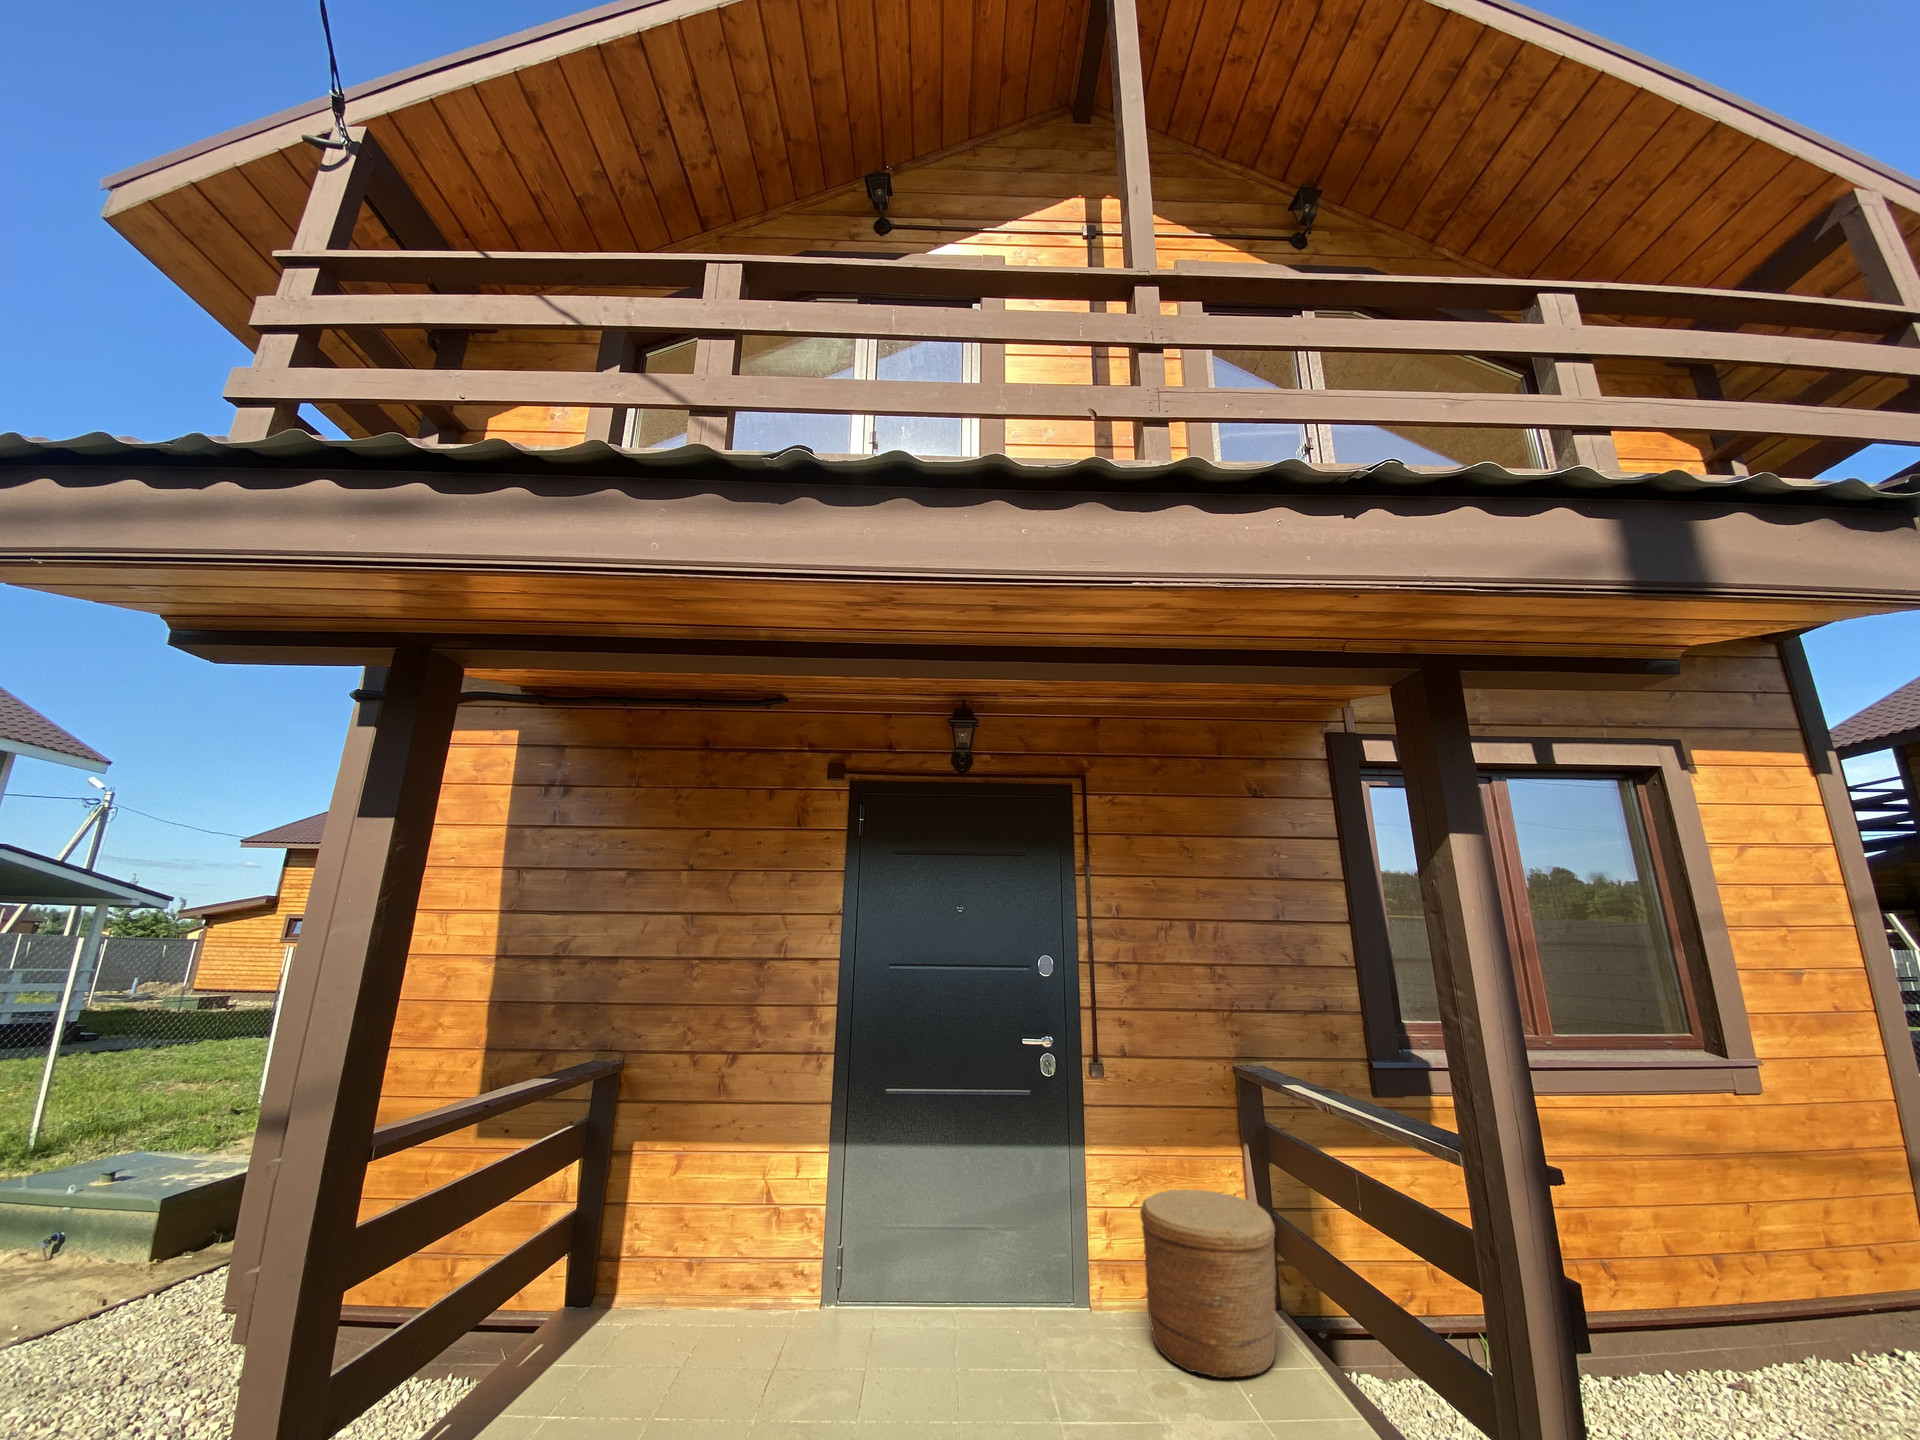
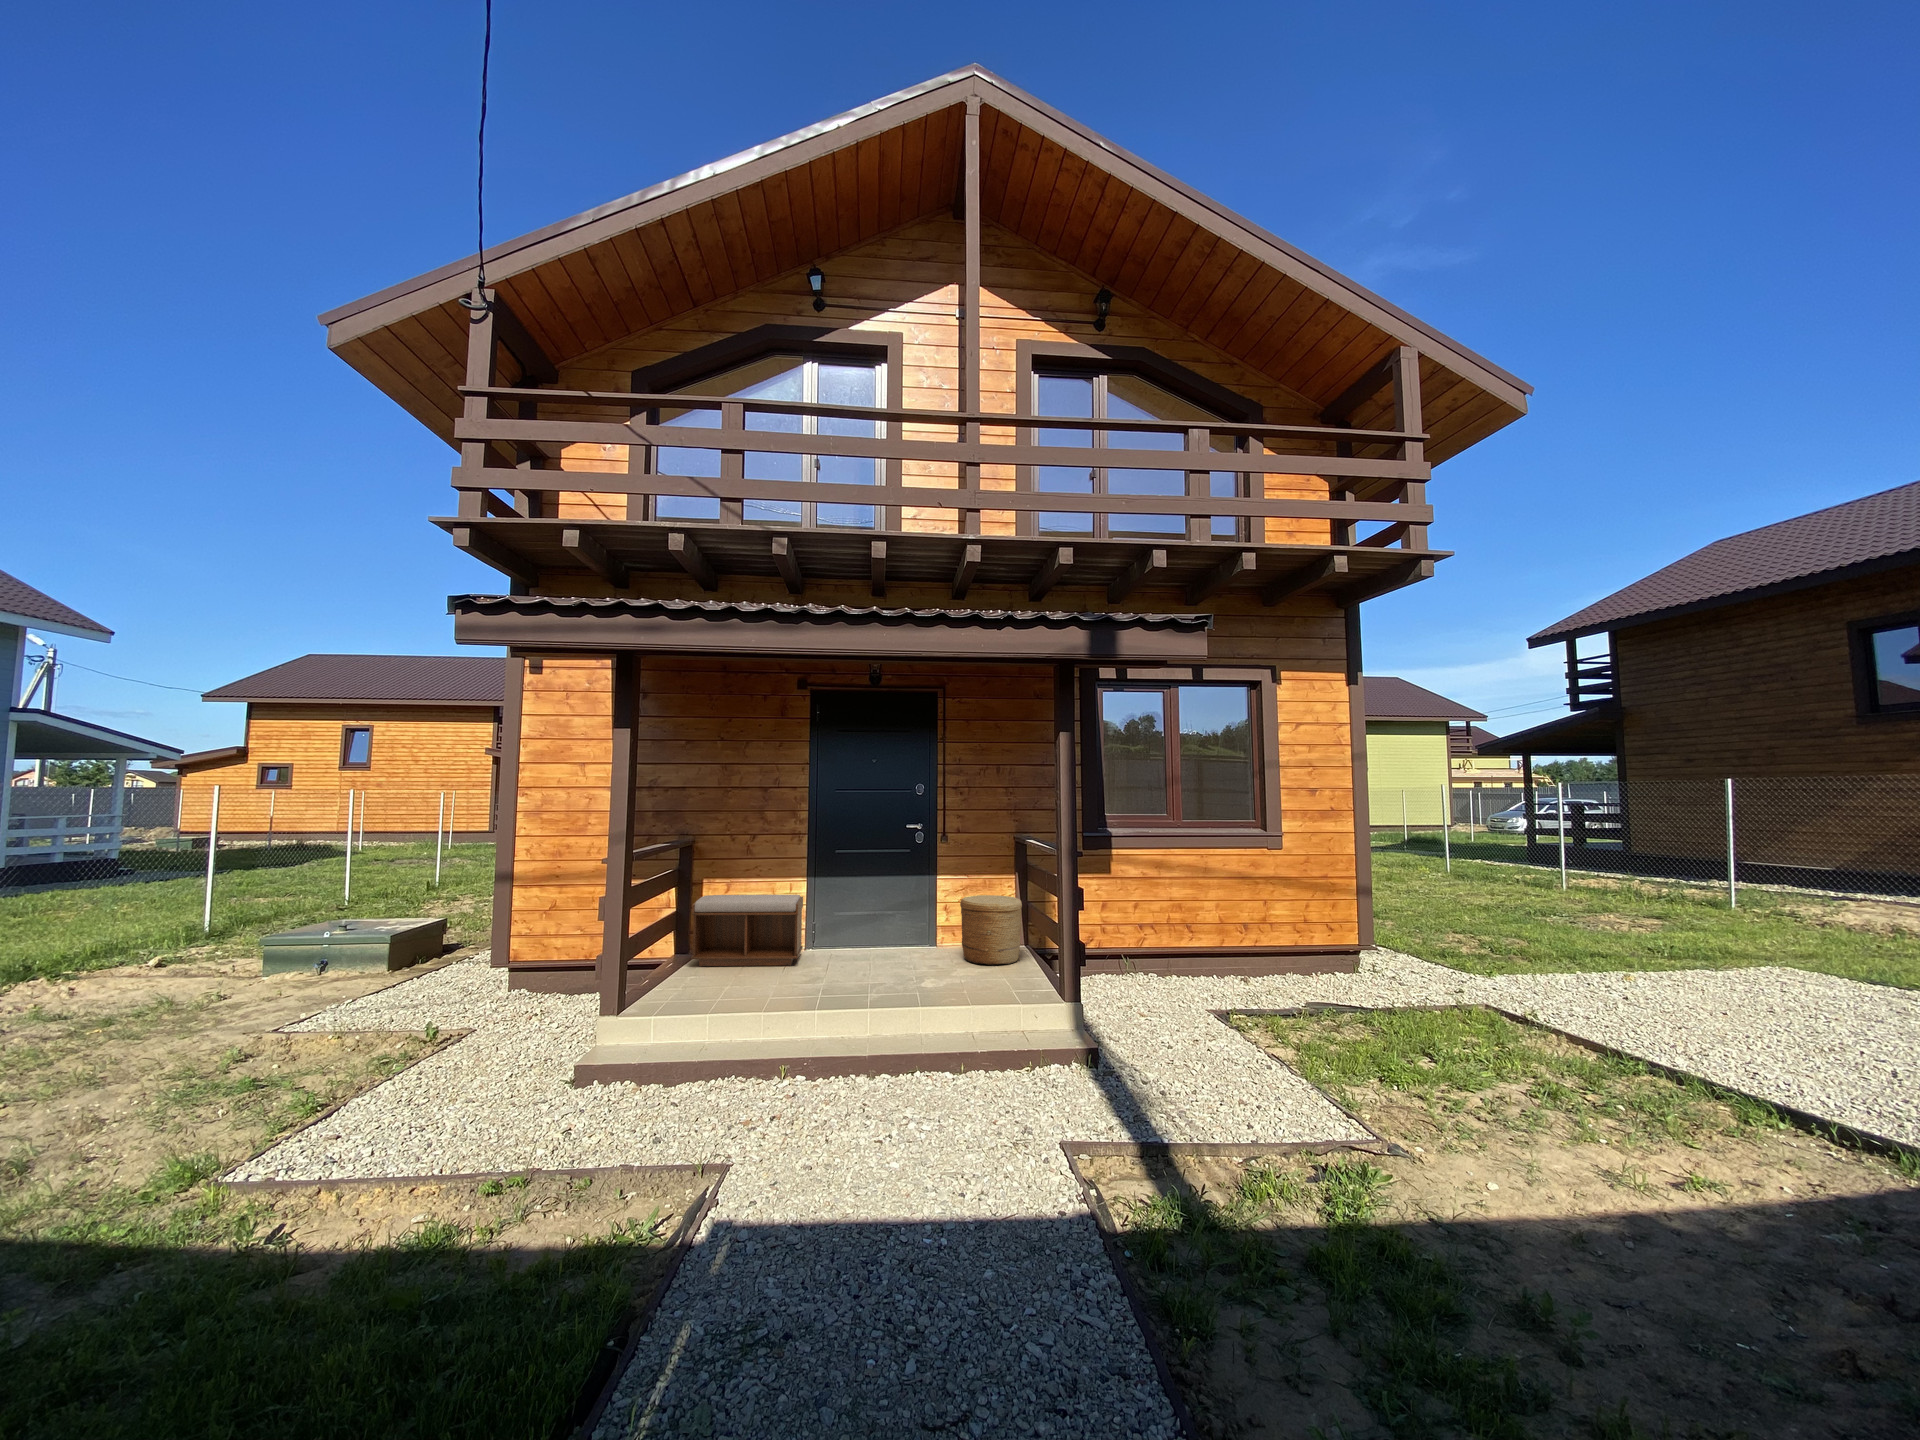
bench: none [574,1183,823,1364] -> present [691,895,803,966]

